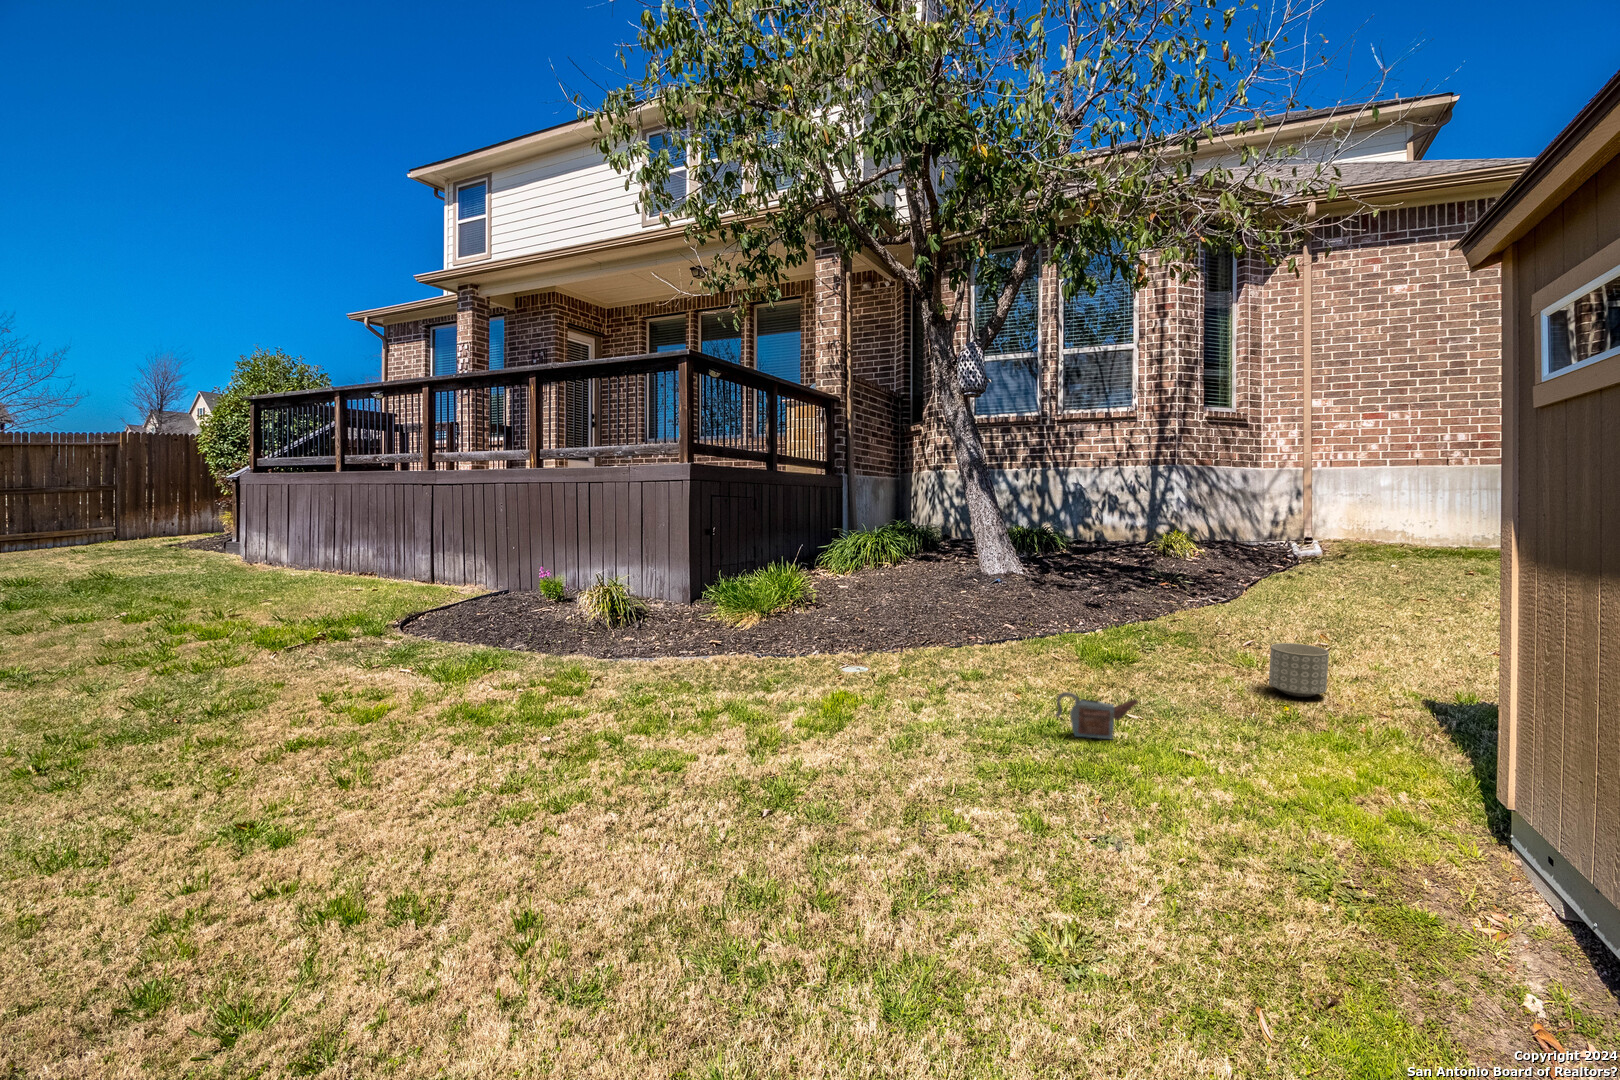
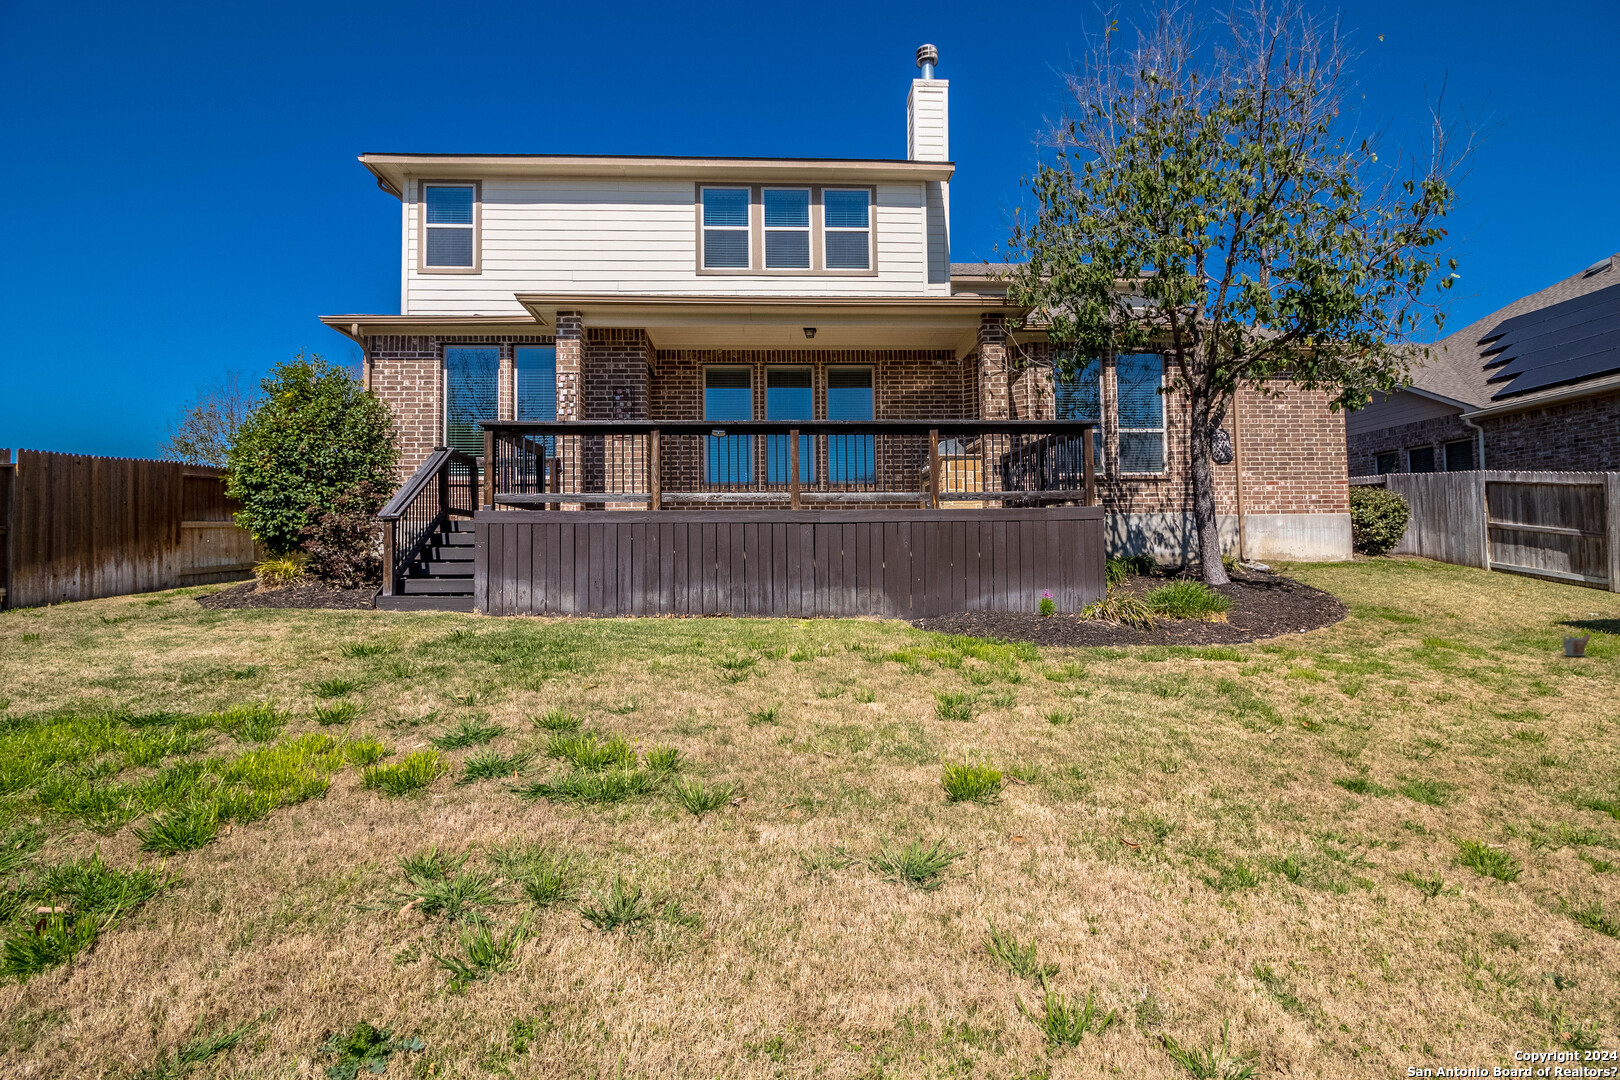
planter: present [1269,643,1329,697] -> none [1529,608,1564,633]

